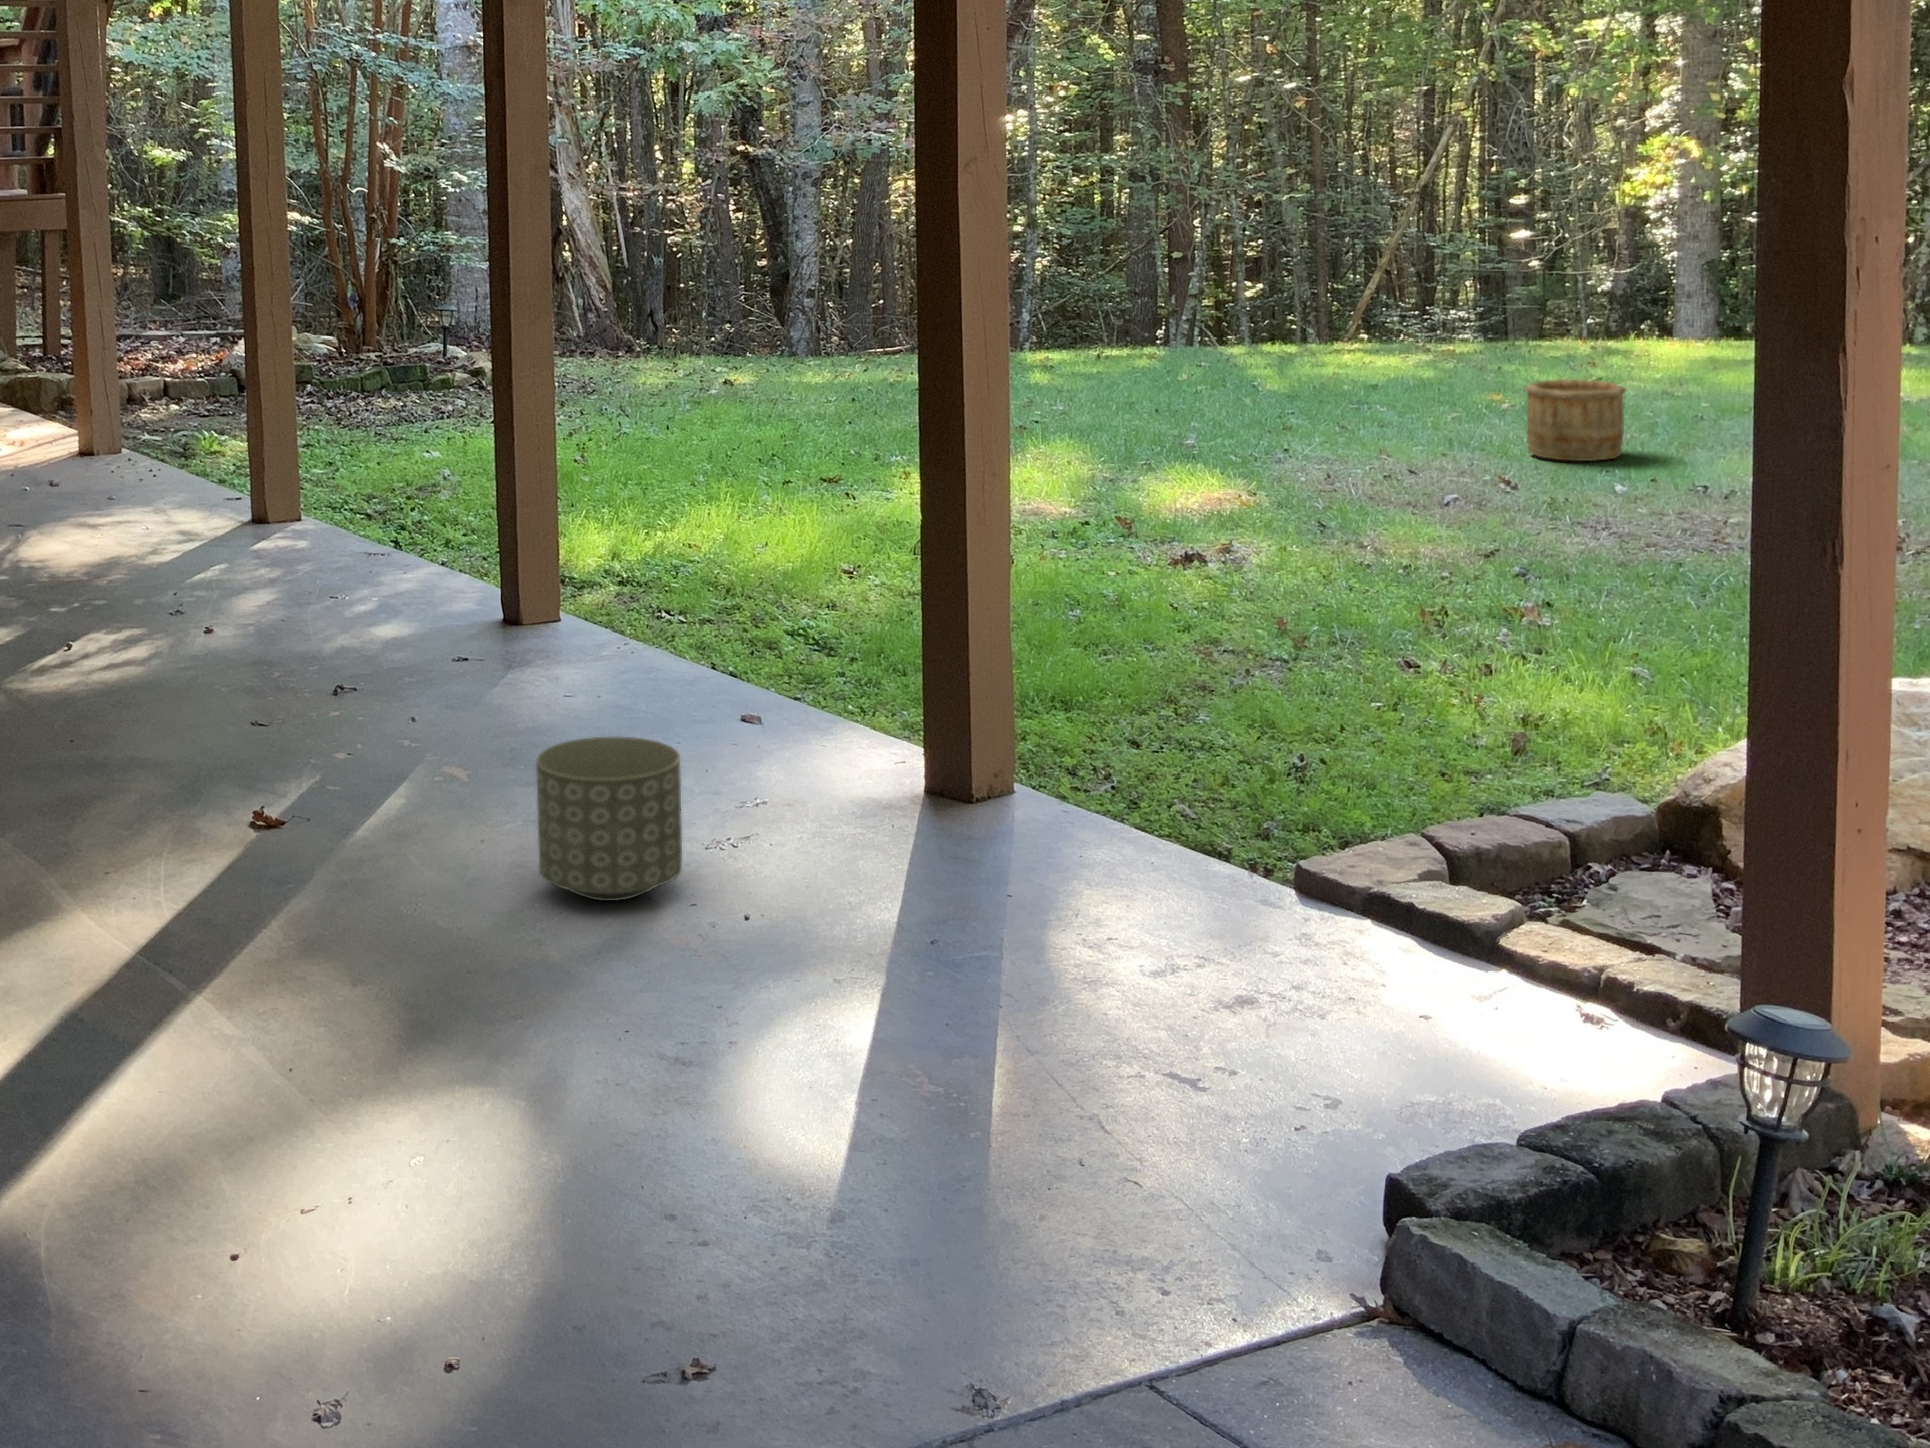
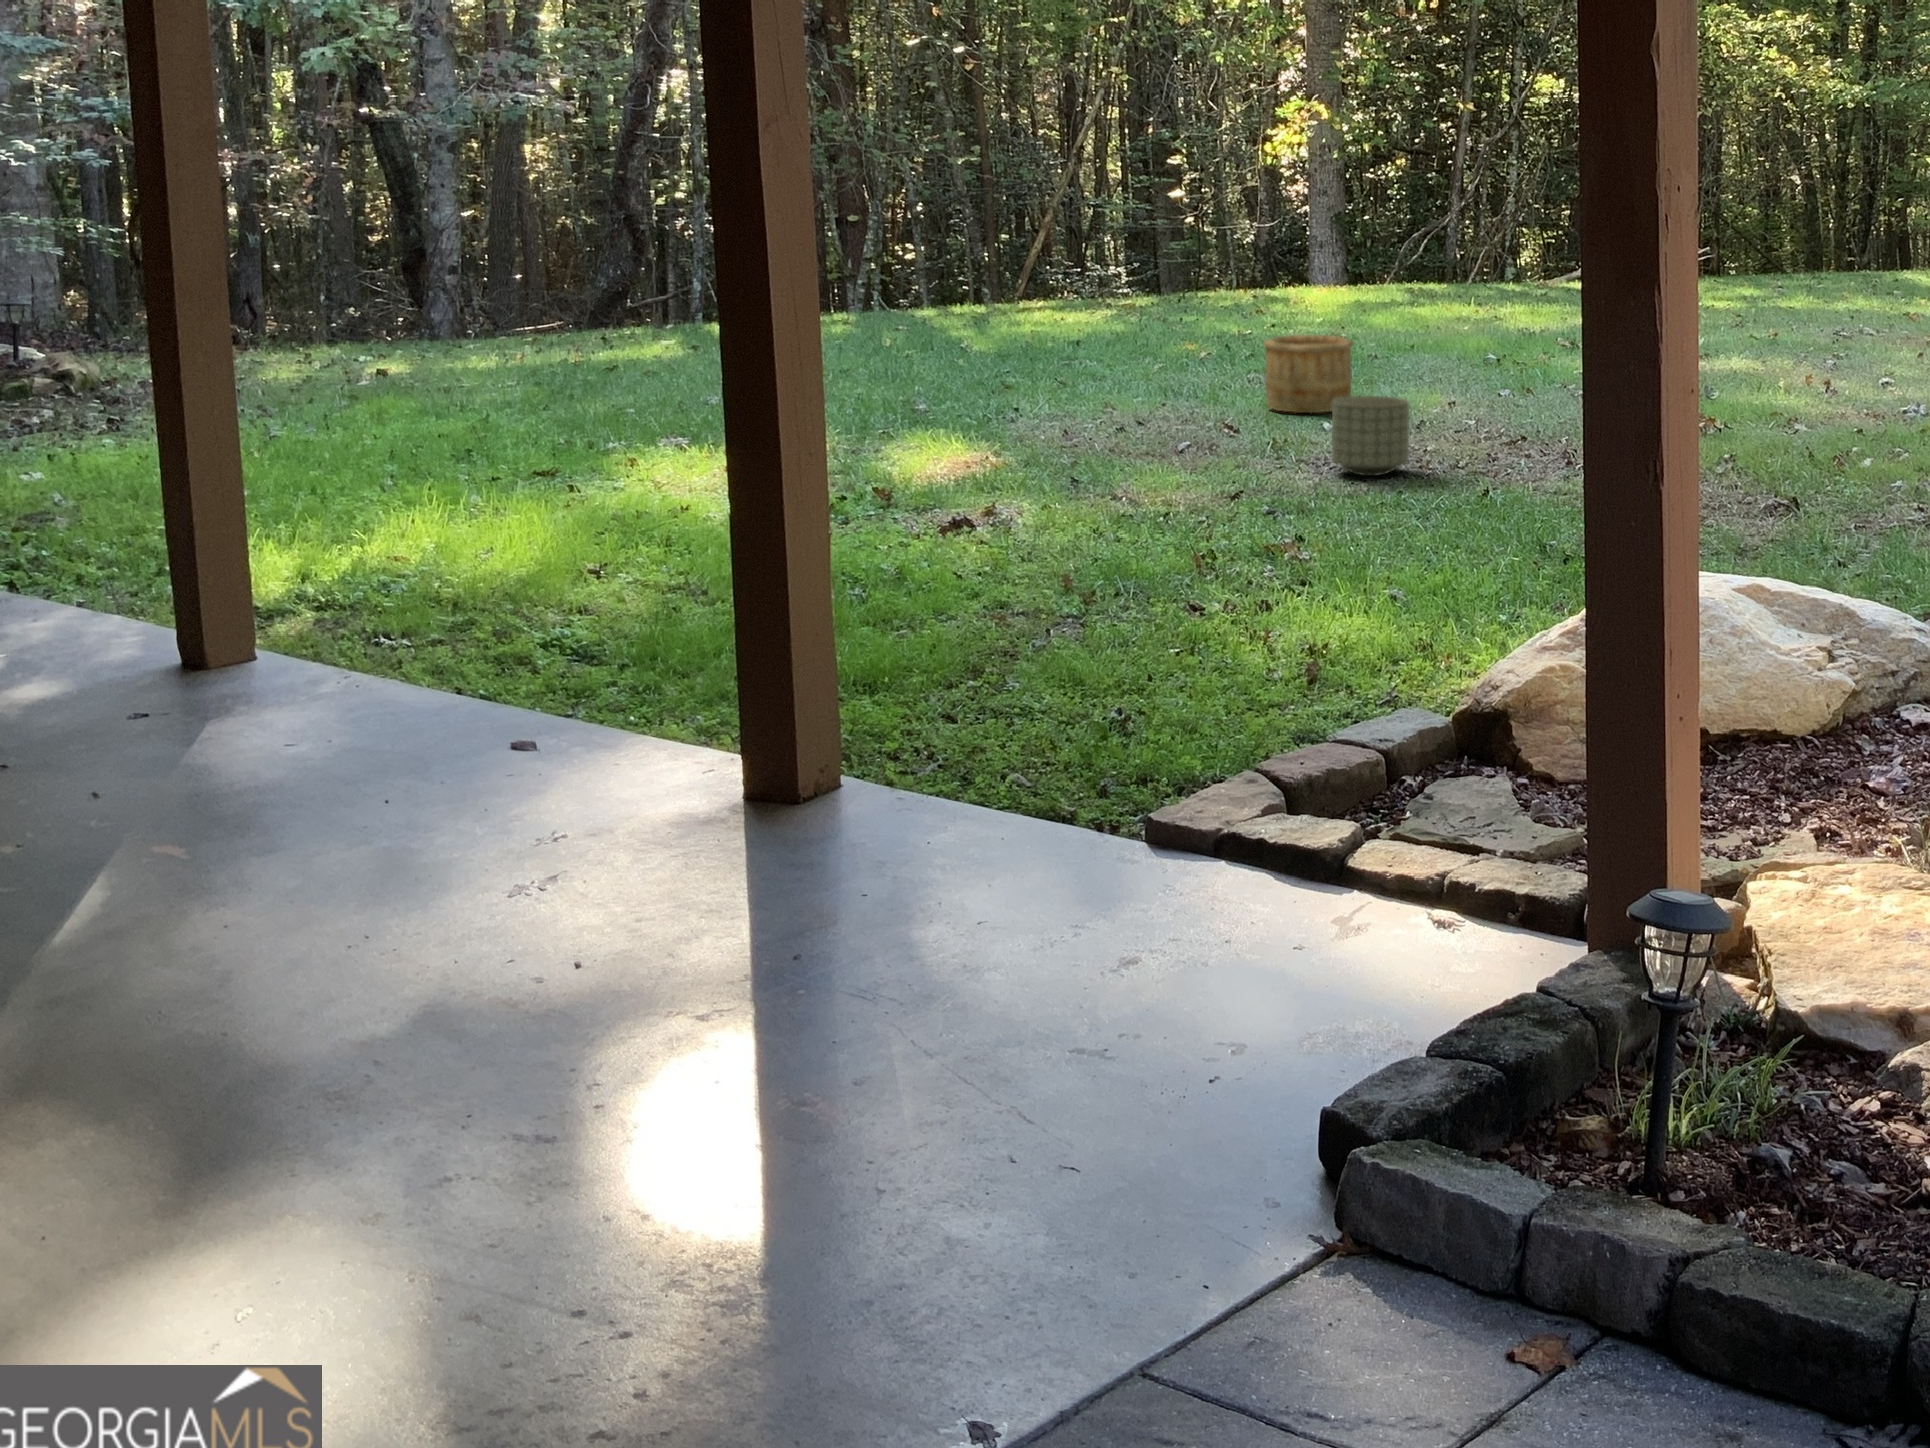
planter: present [536,737,682,901] -> present [1332,396,1409,476]

